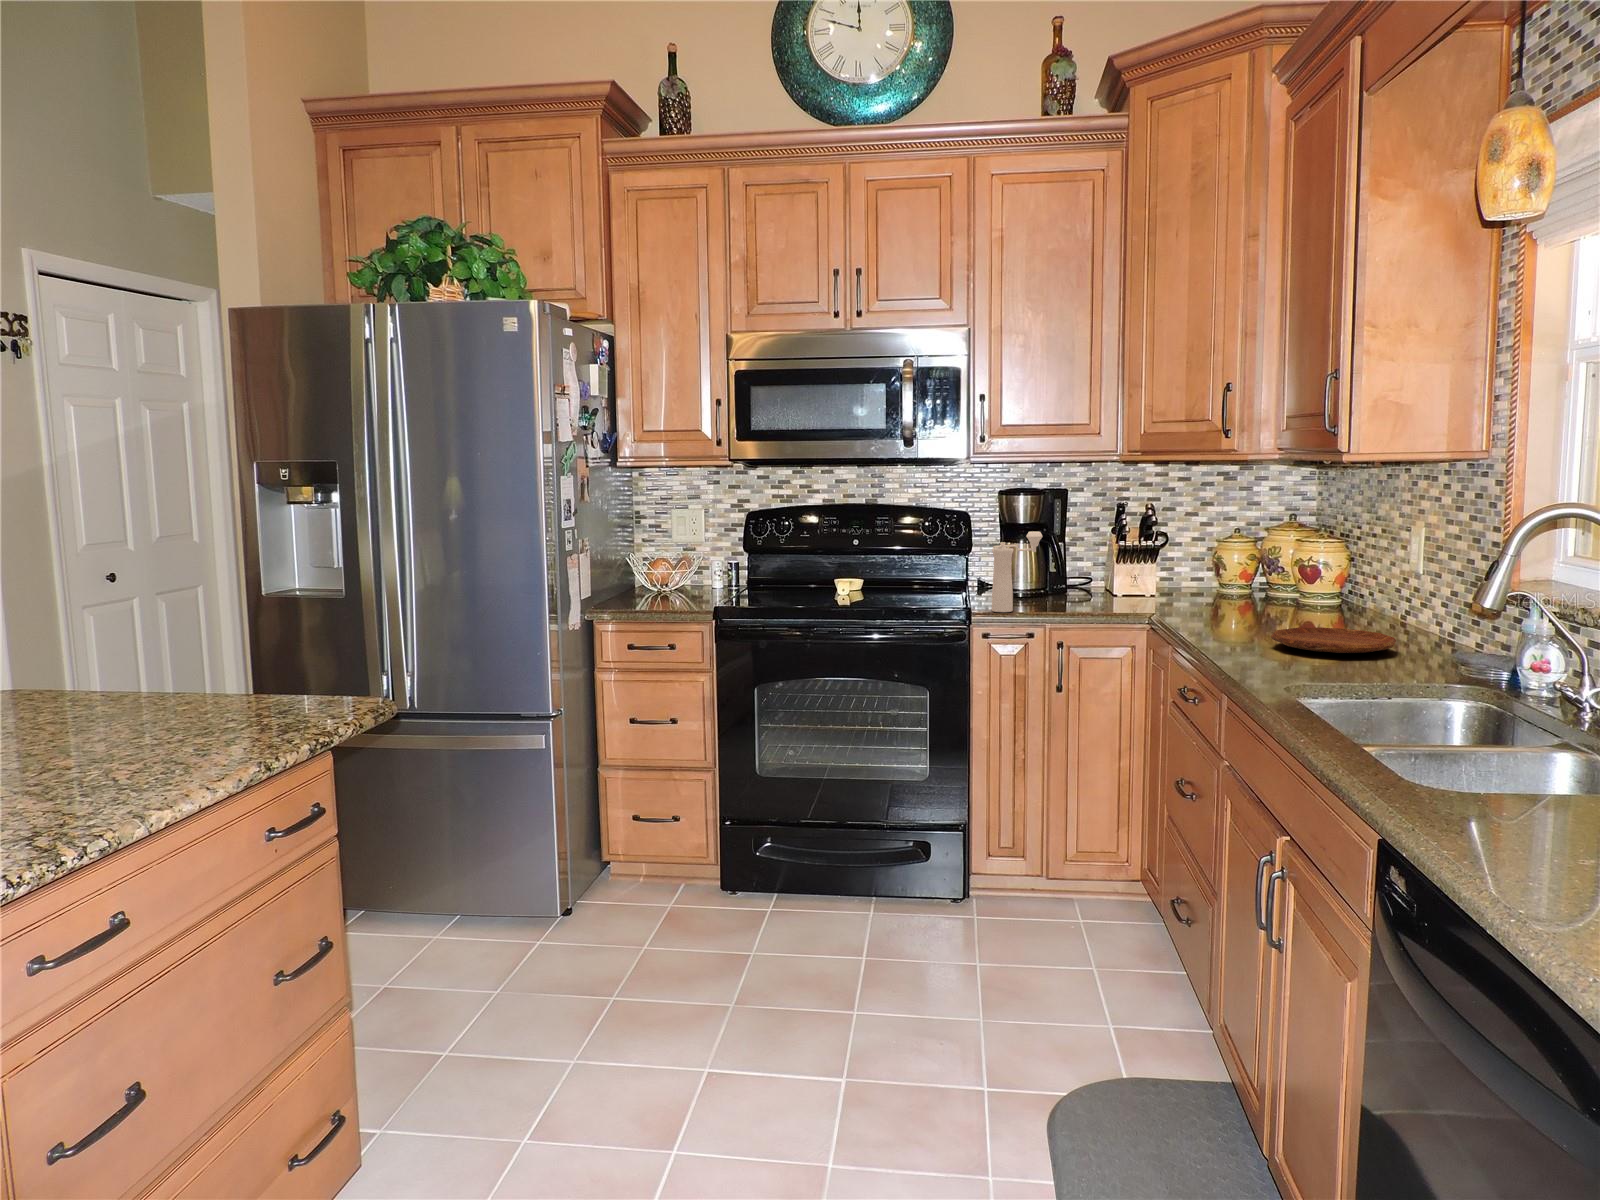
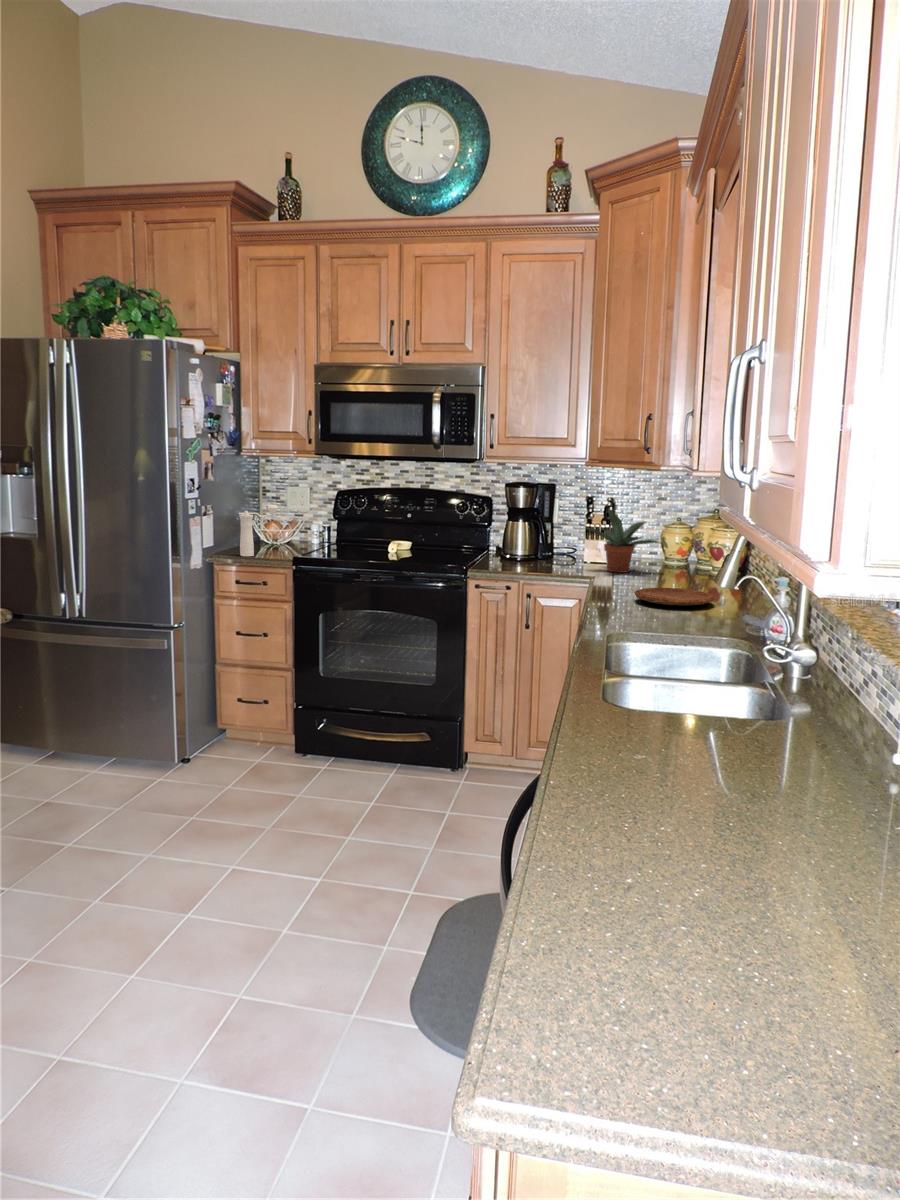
potted plant: none [1131,520,1243,608] -> present [586,510,659,573]
pepper mill: present [992,531,1043,612] -> present [239,505,278,556]

